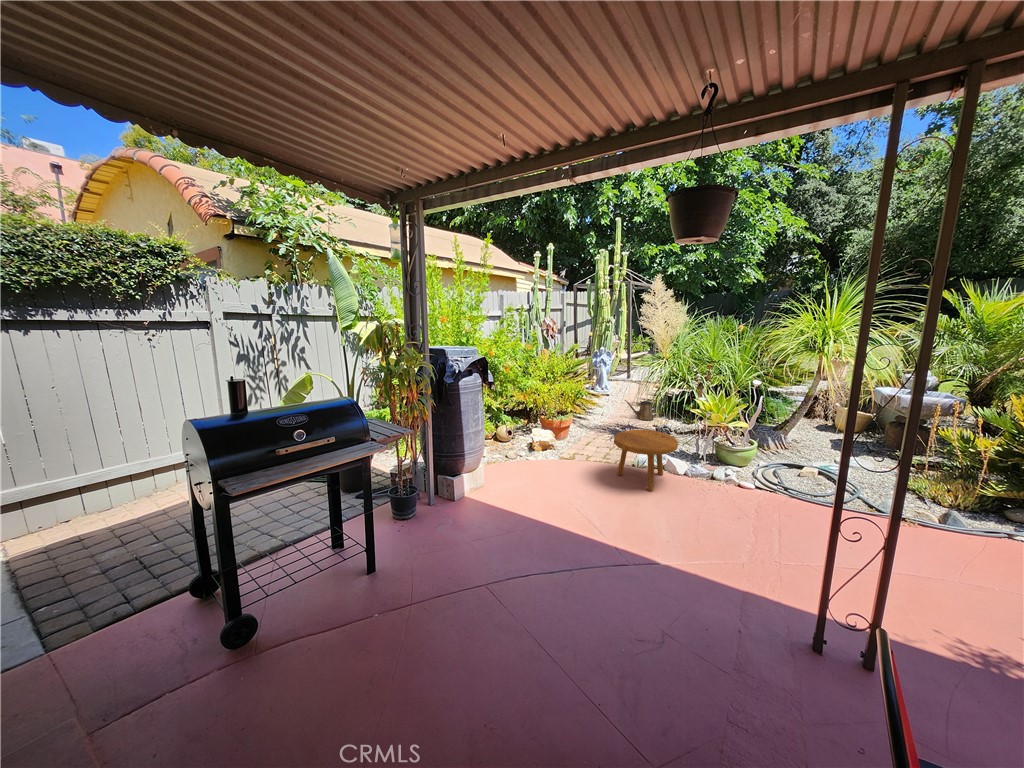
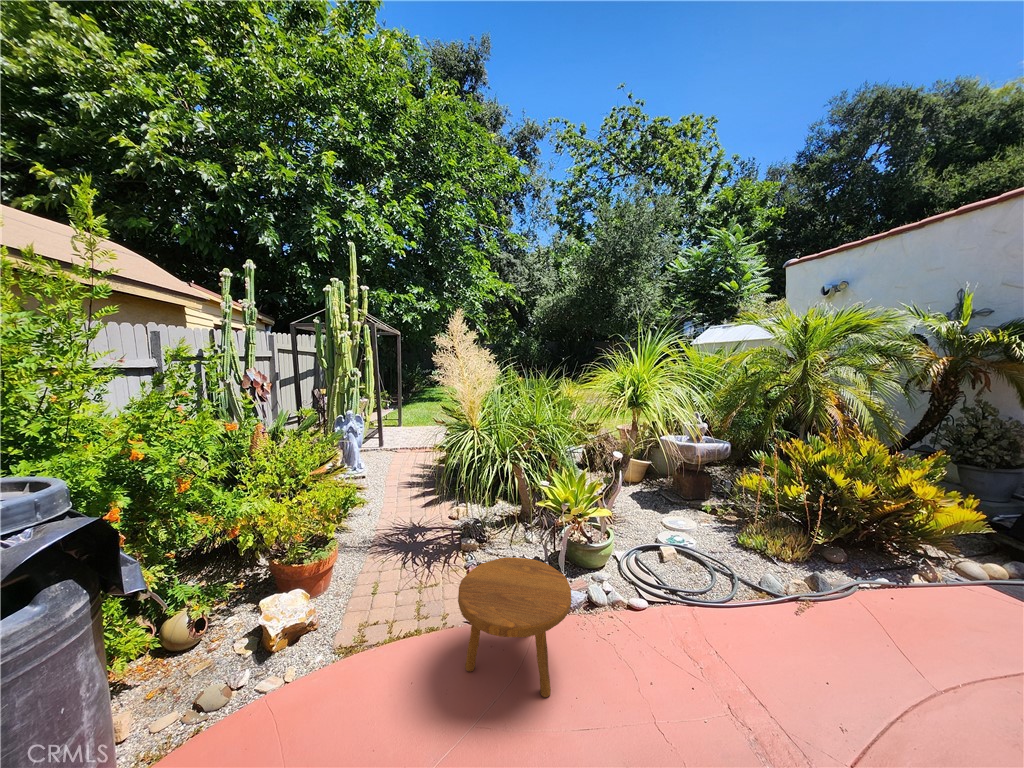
watering can: present [625,400,657,421] -> none [405,482,448,512]

